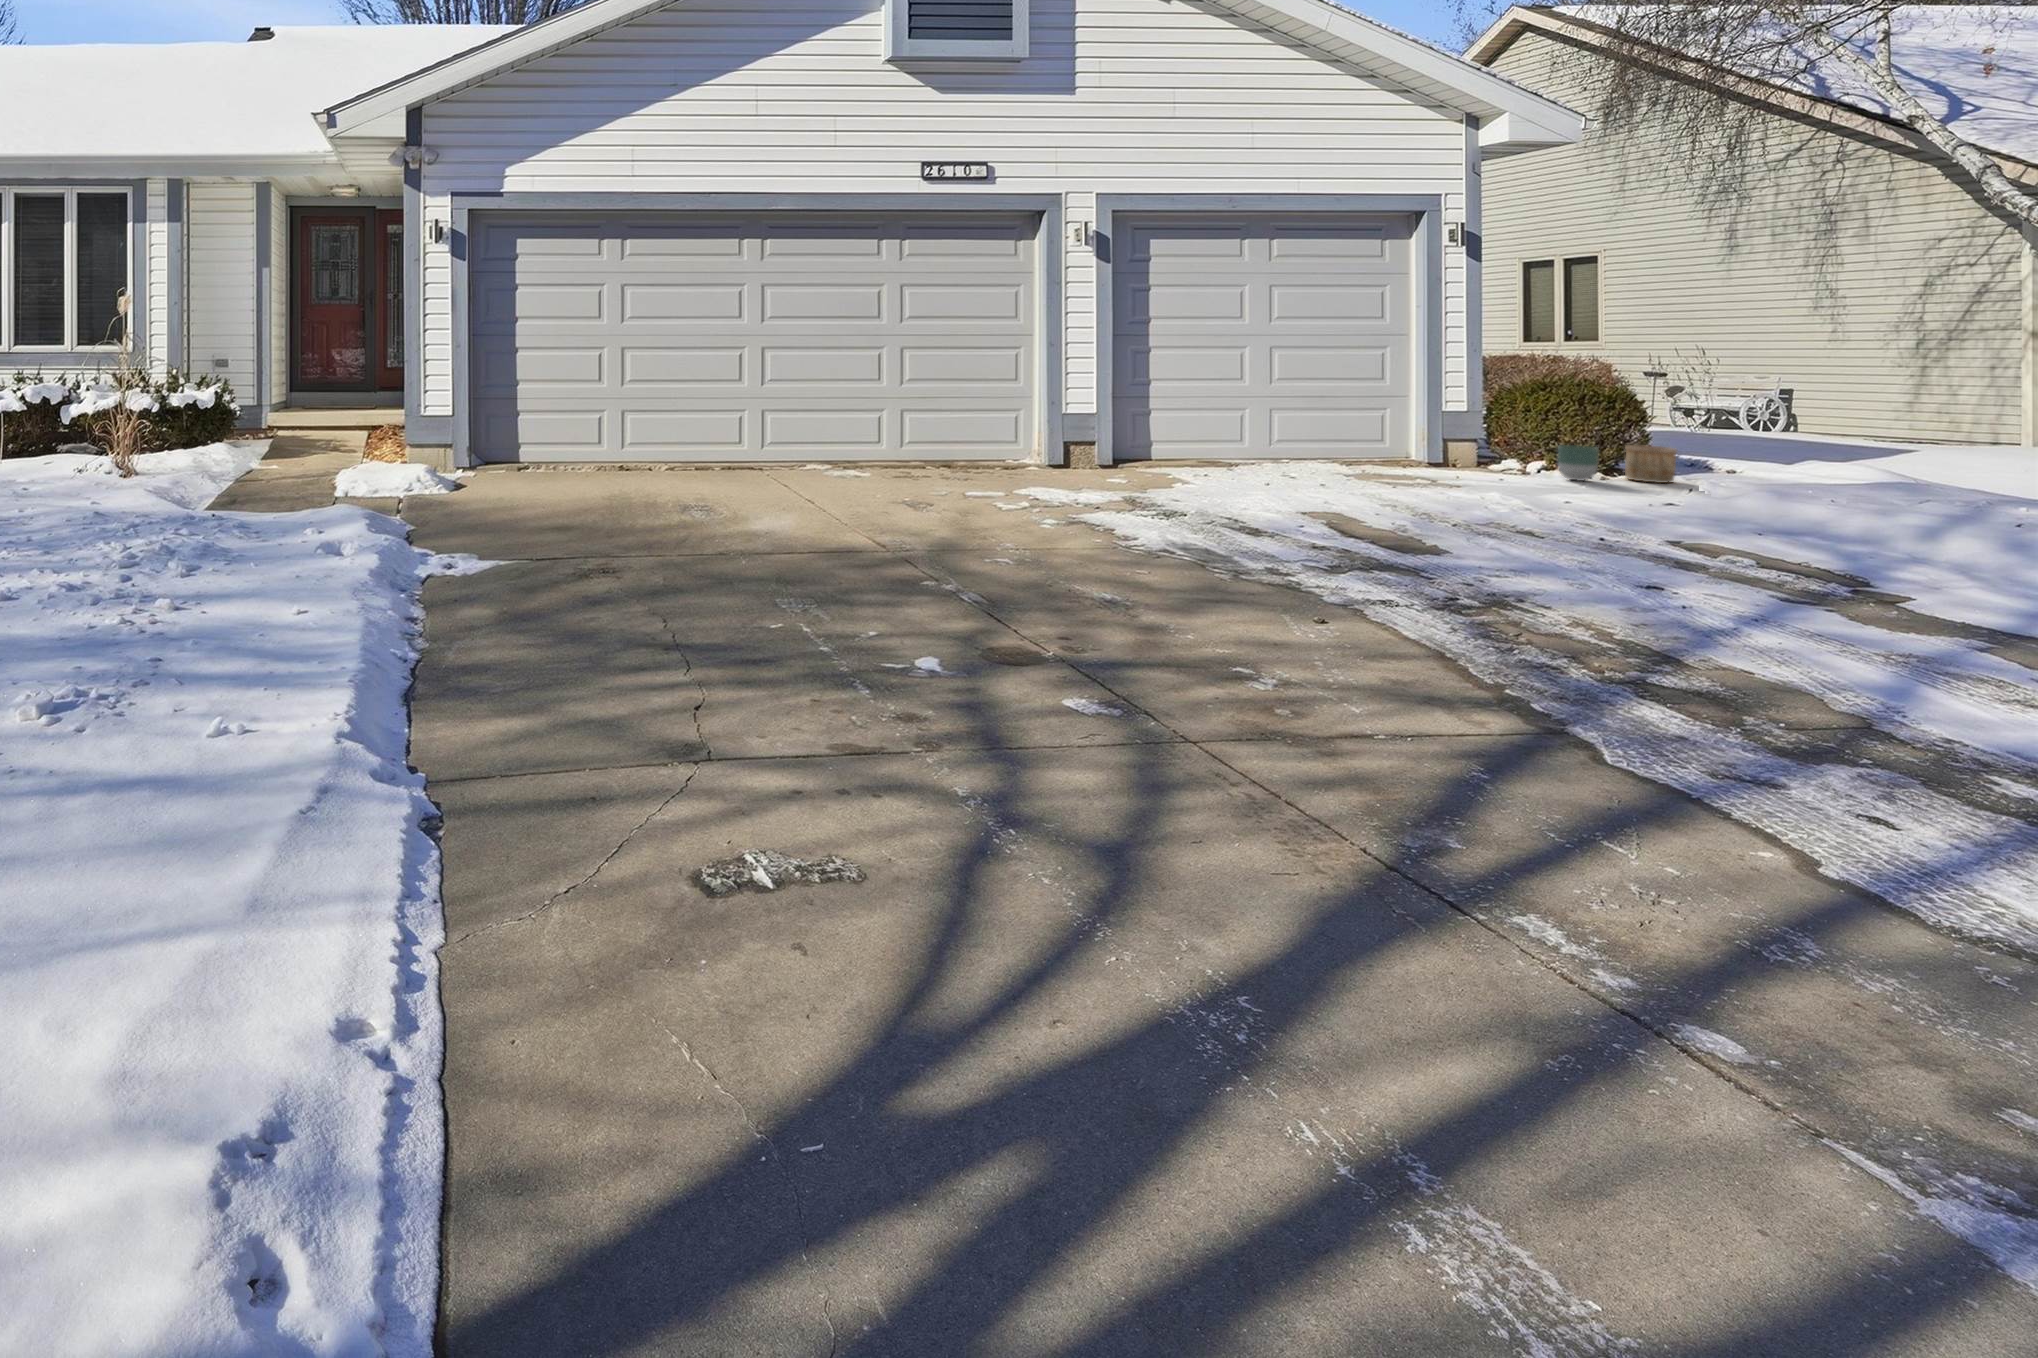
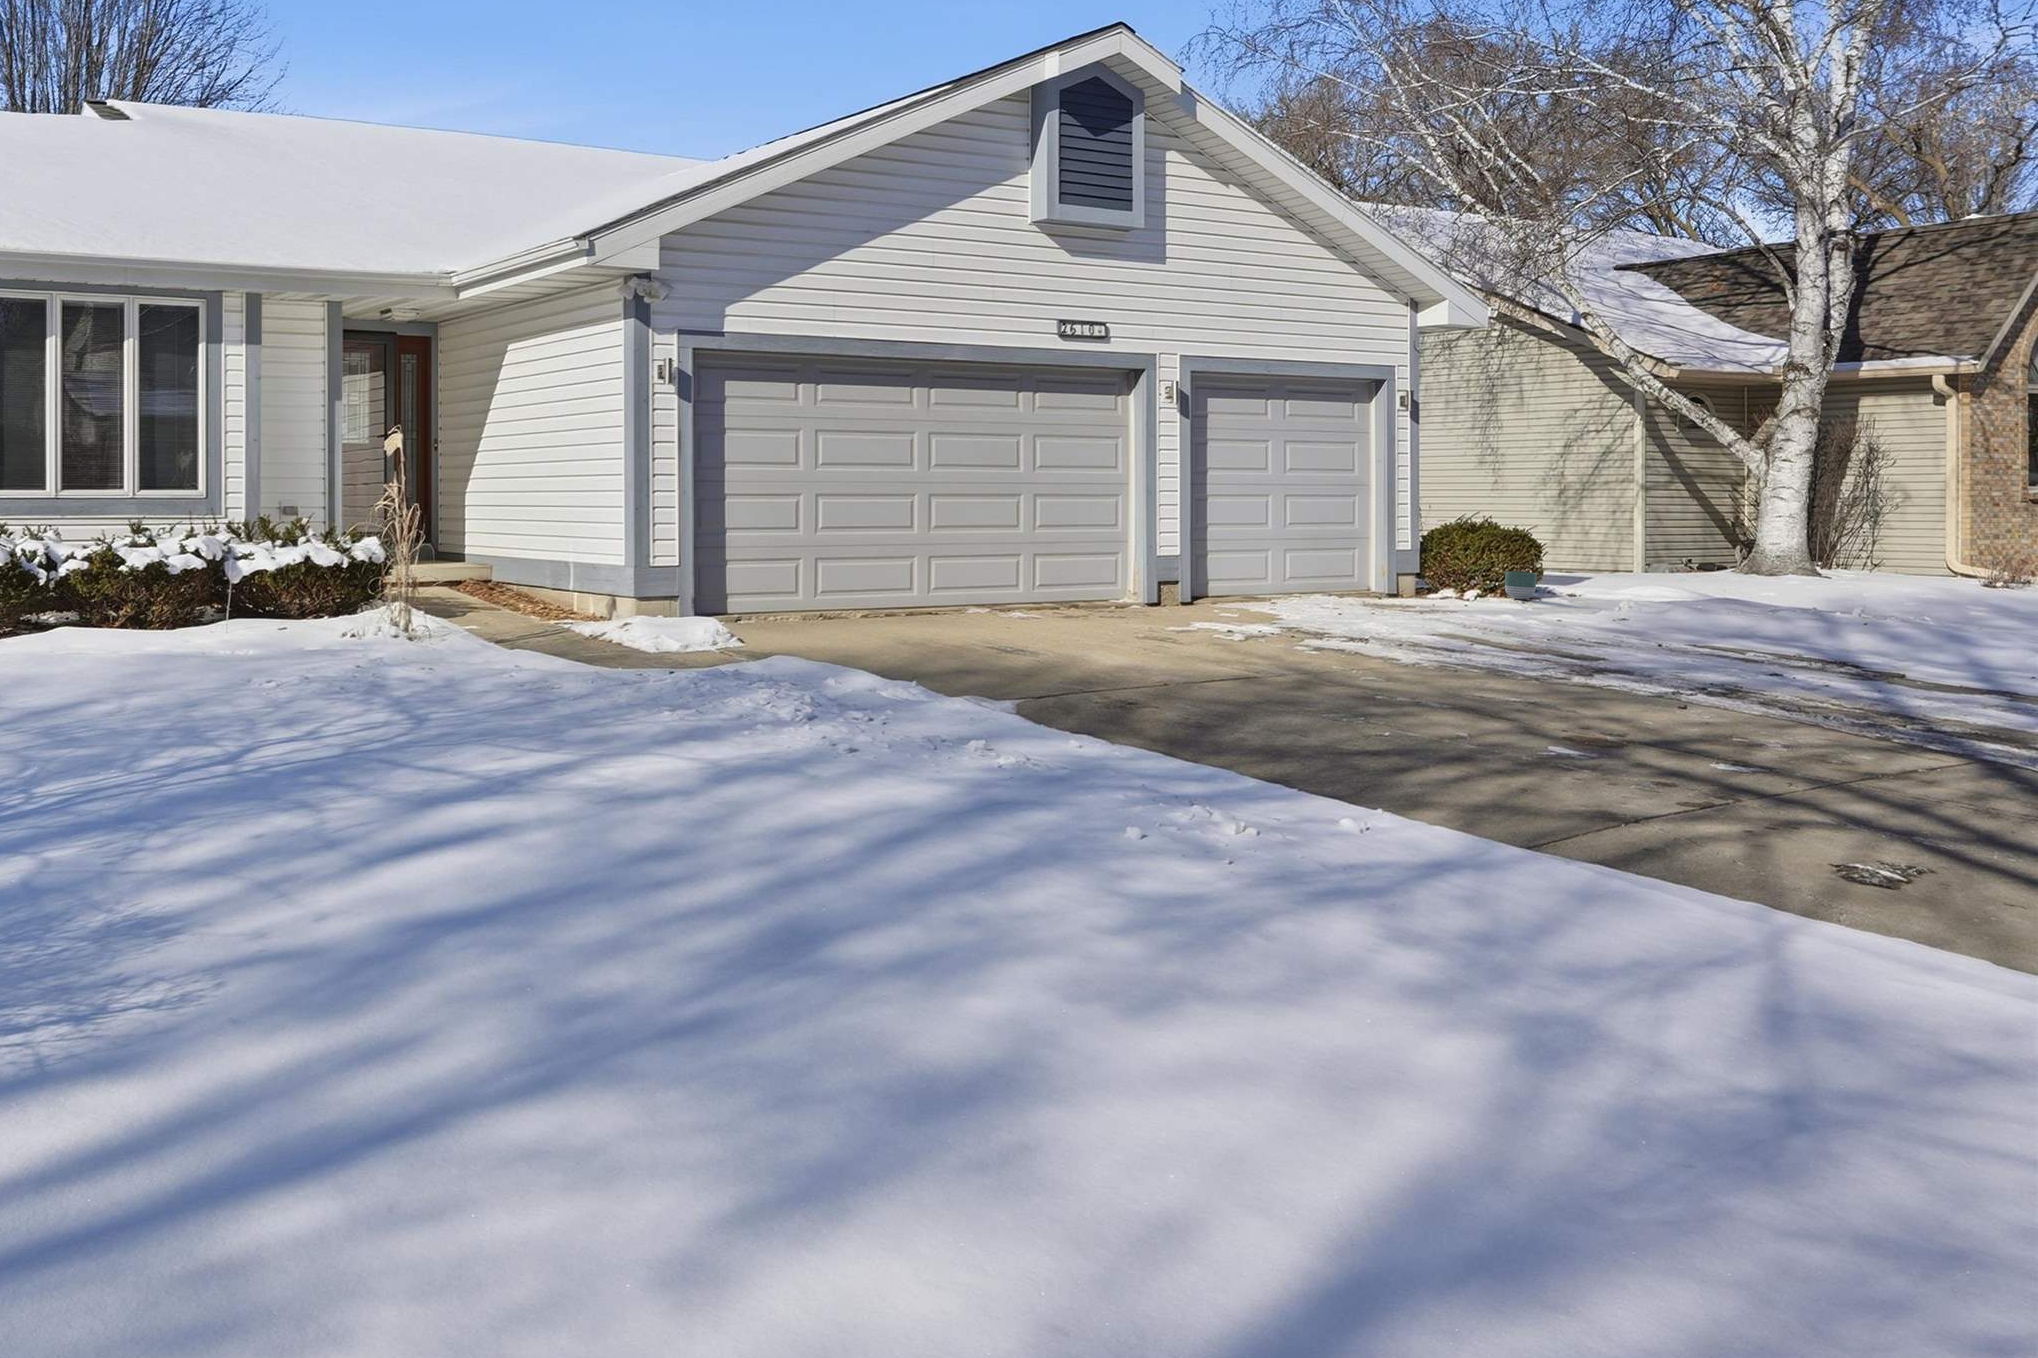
wooden bucket: present [1625,445,1677,483] -> none [1541,570,1583,600]

